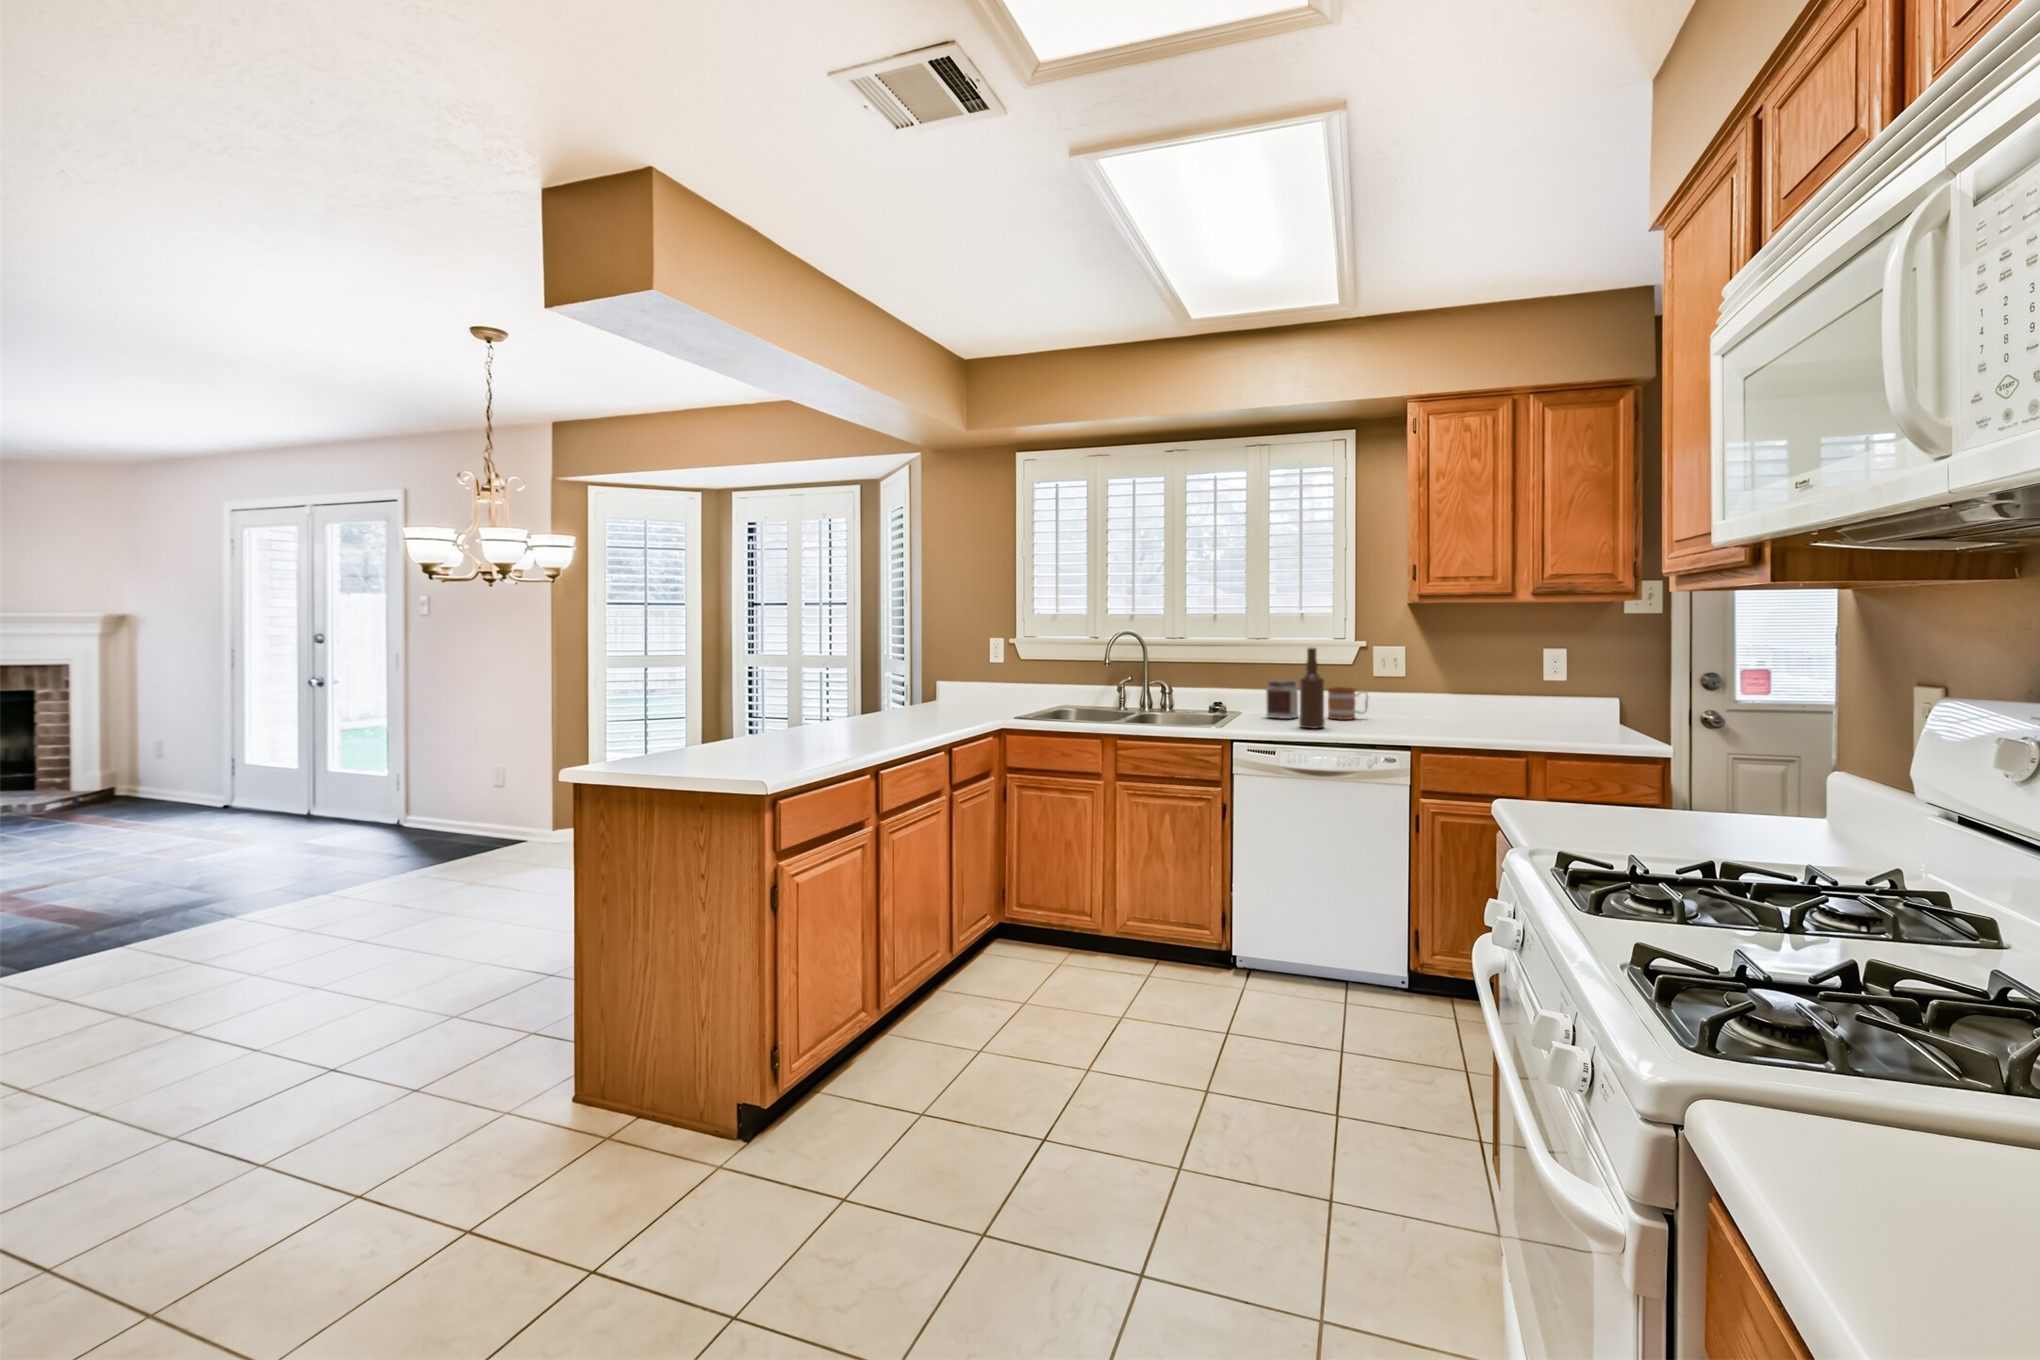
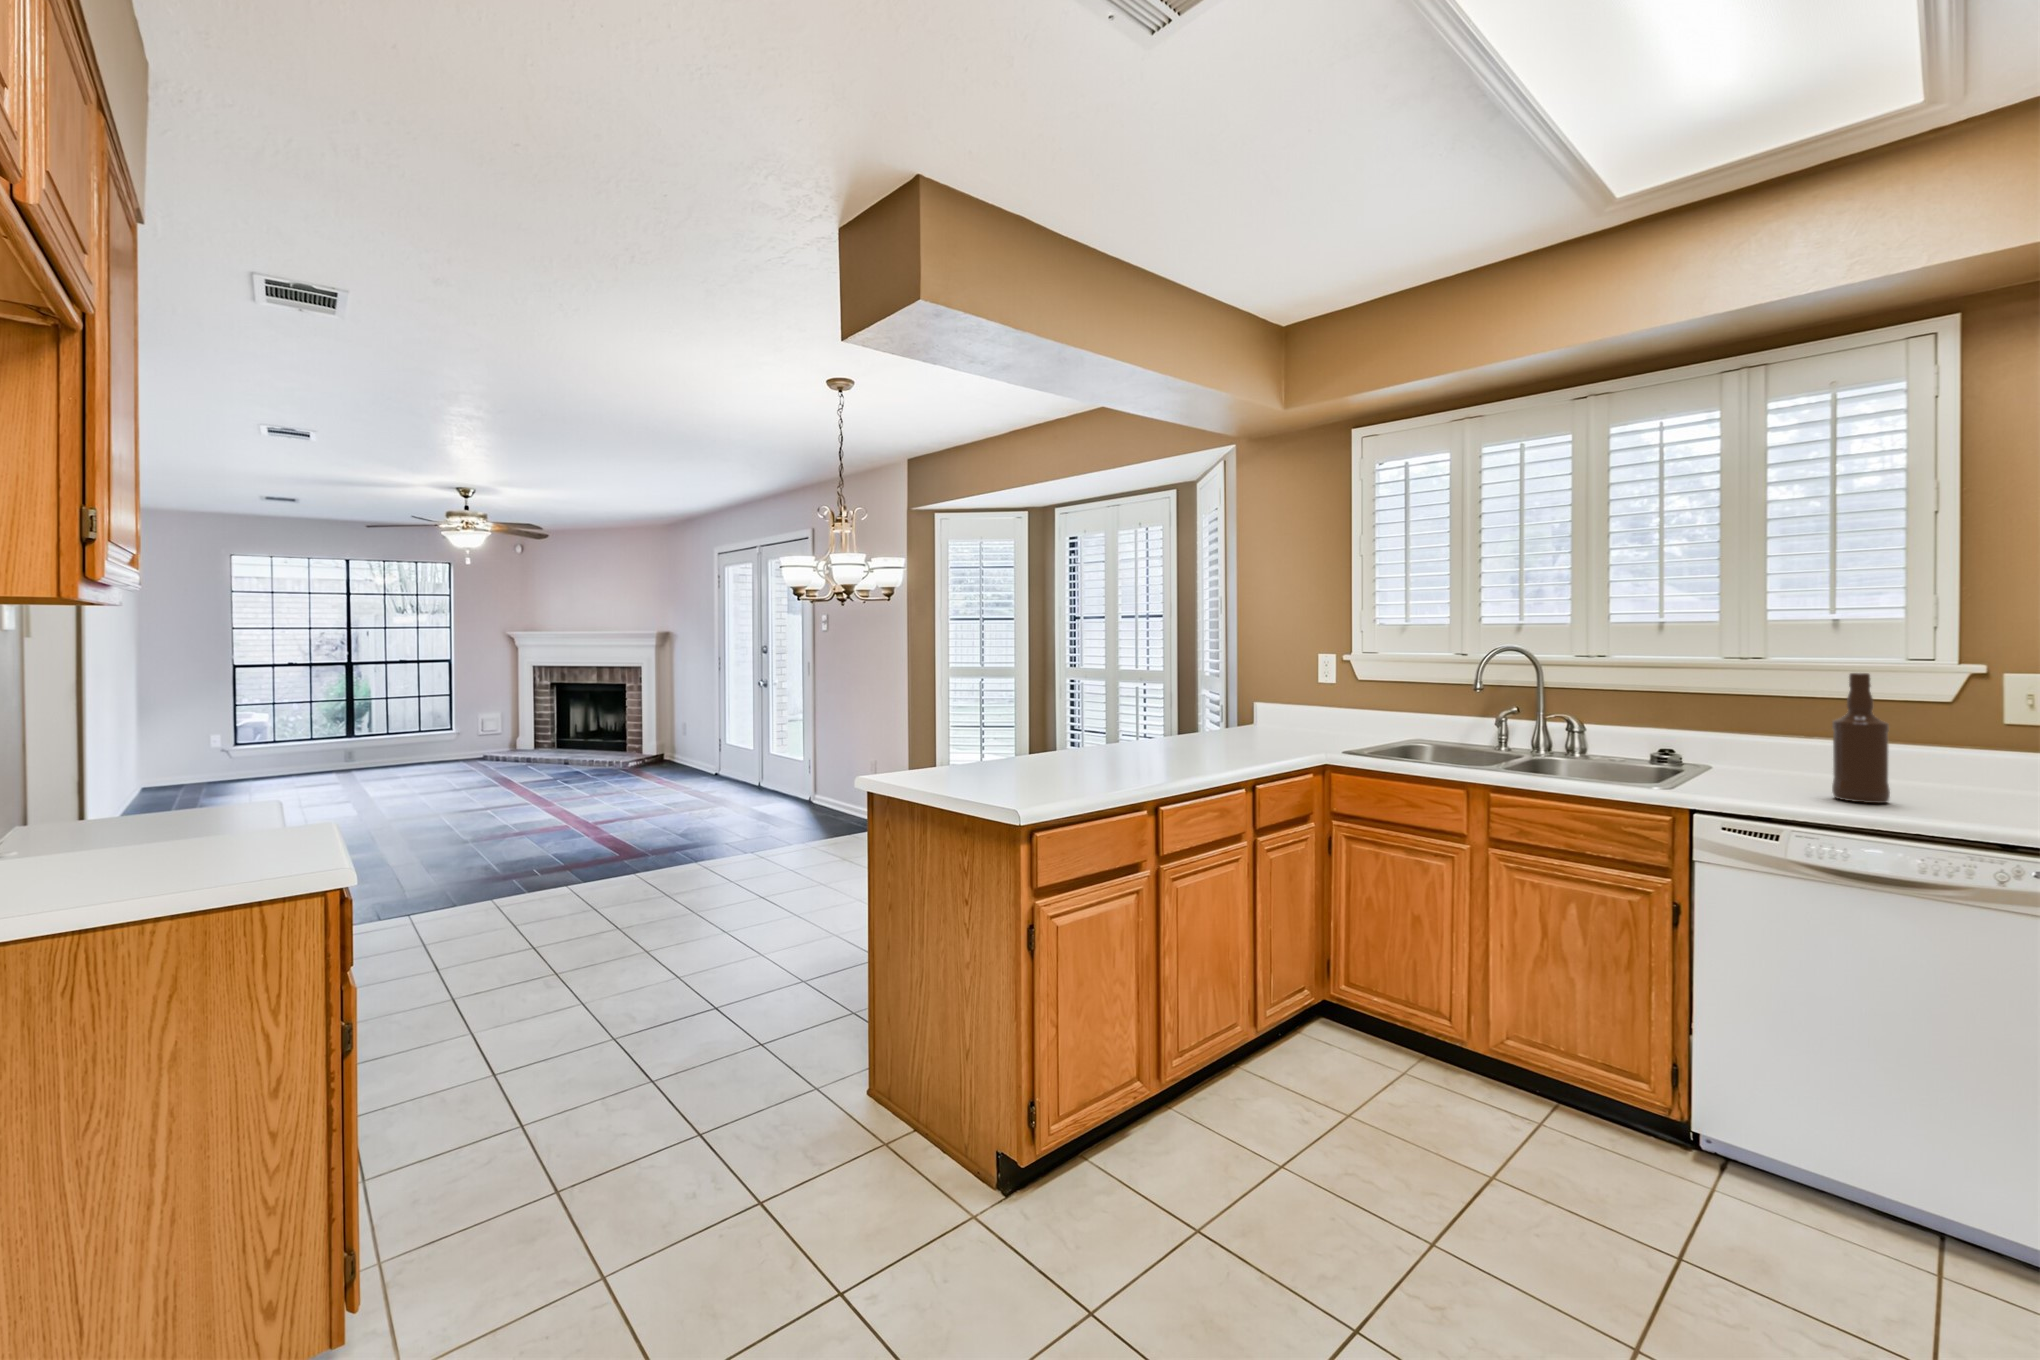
jar: present [1266,680,1298,719] -> none [1759,721,1828,781]
mug: present [1328,687,1368,720] -> none [1892,737,1990,792]

